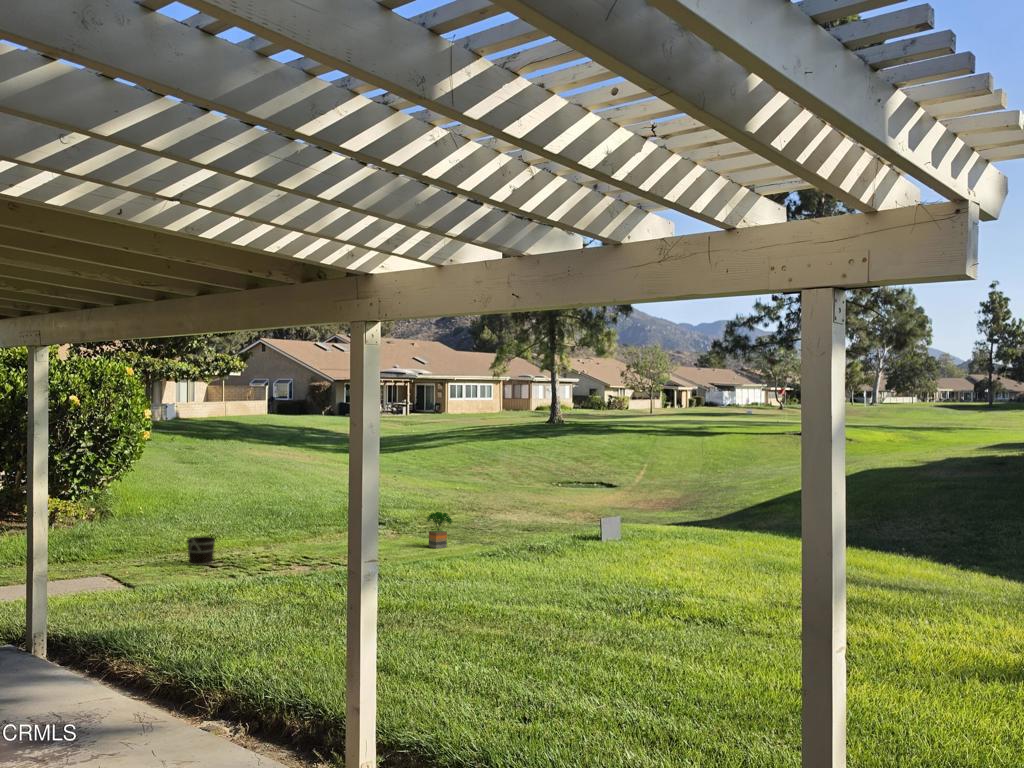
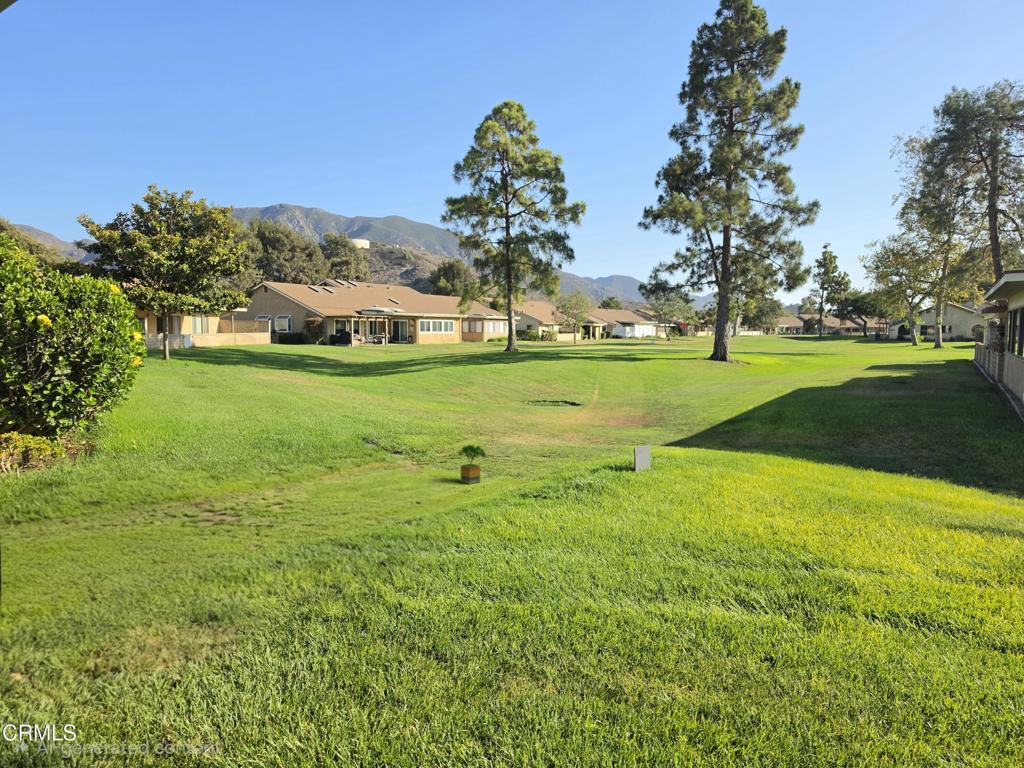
bucket: present [187,536,215,565] -> none [184,483,220,521]

